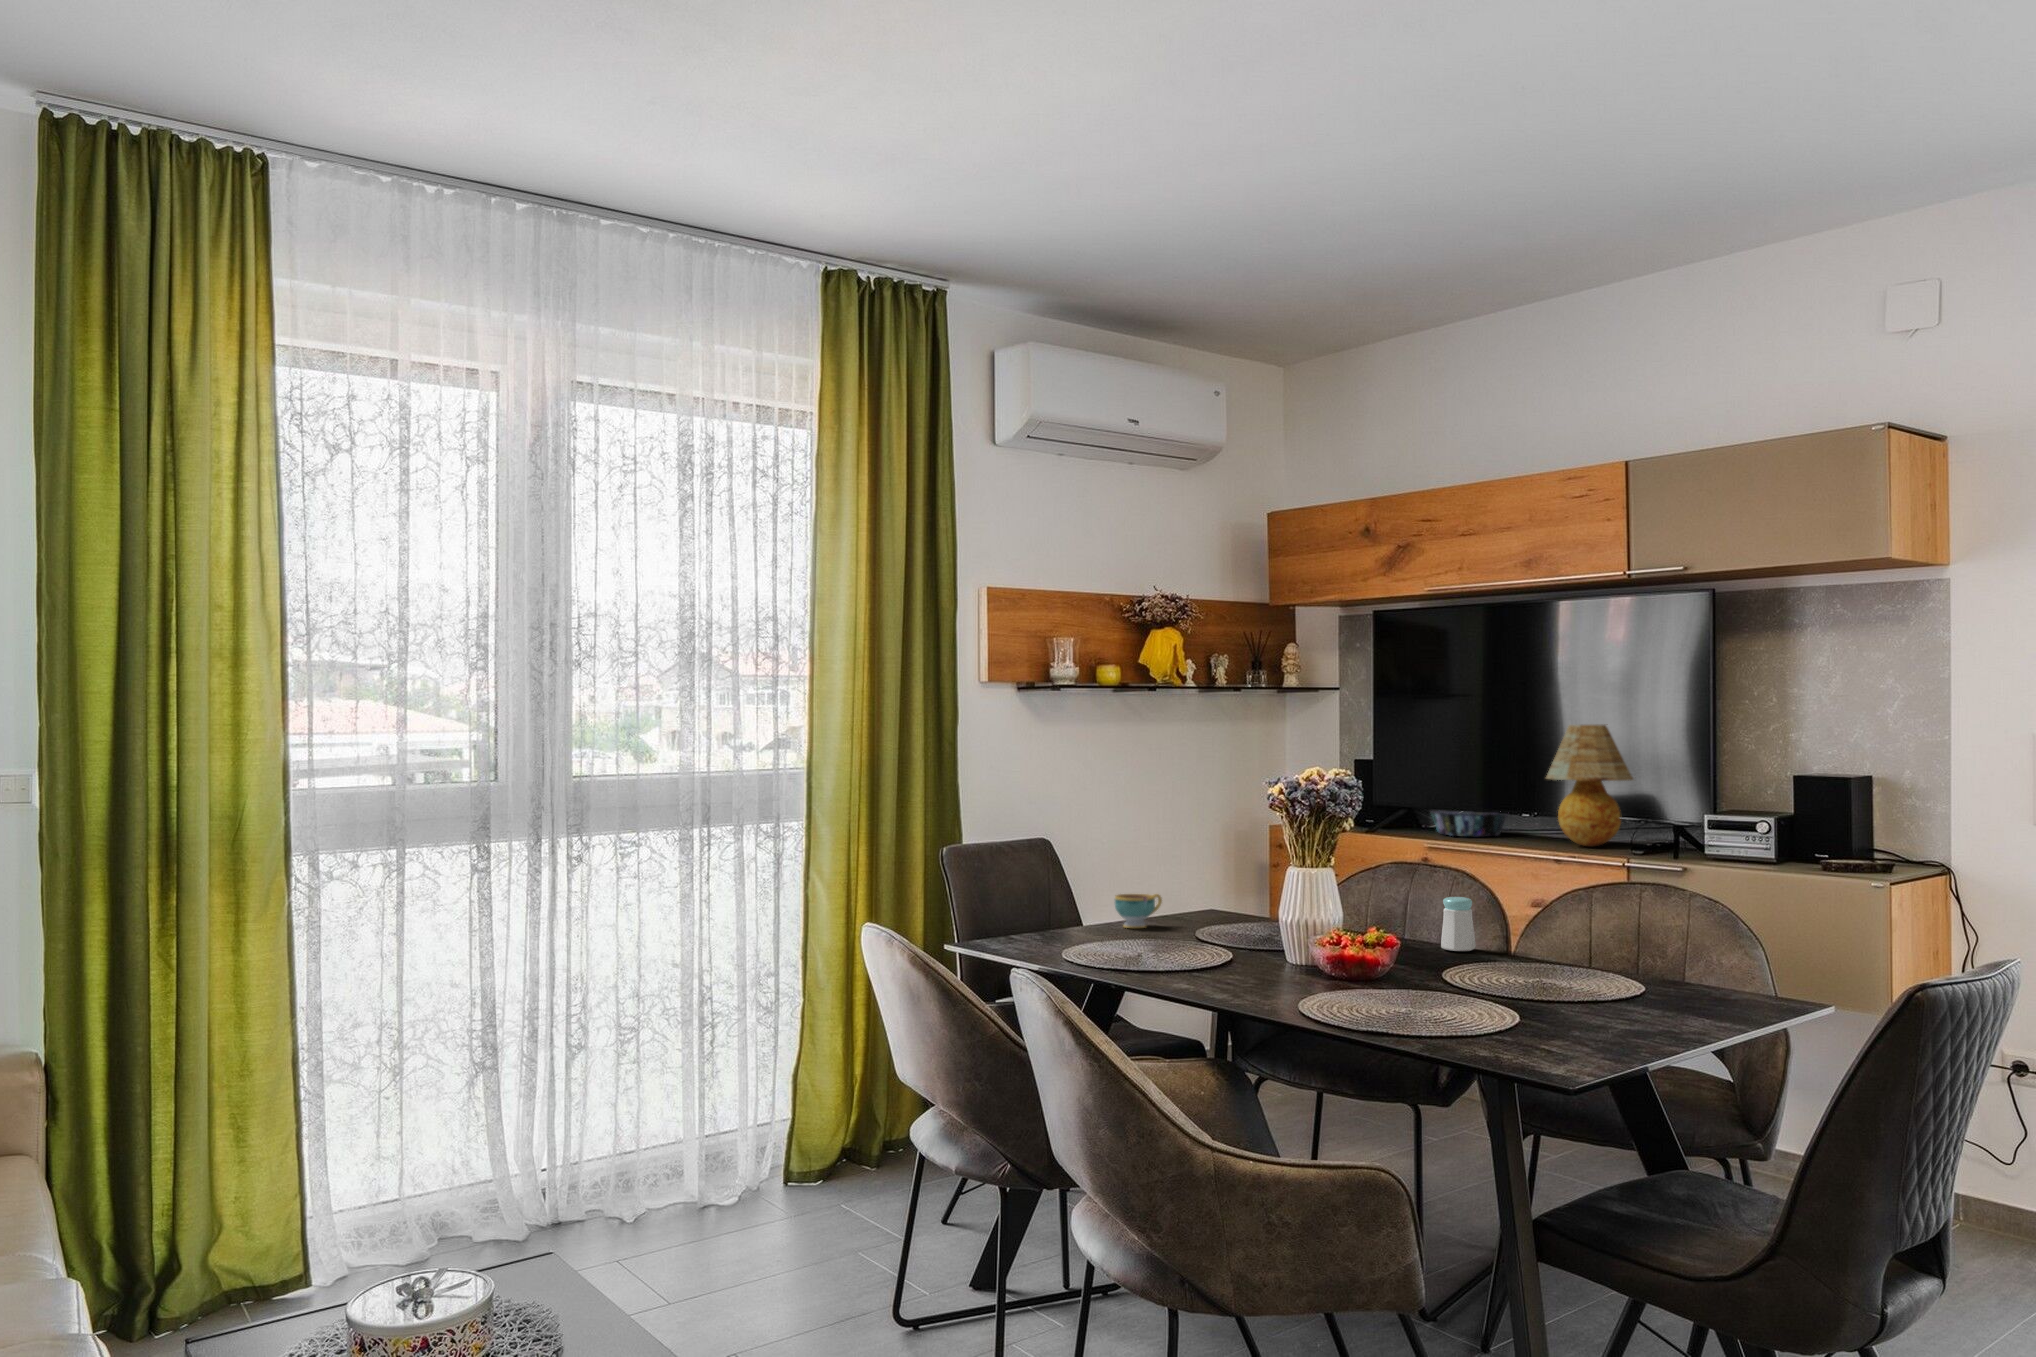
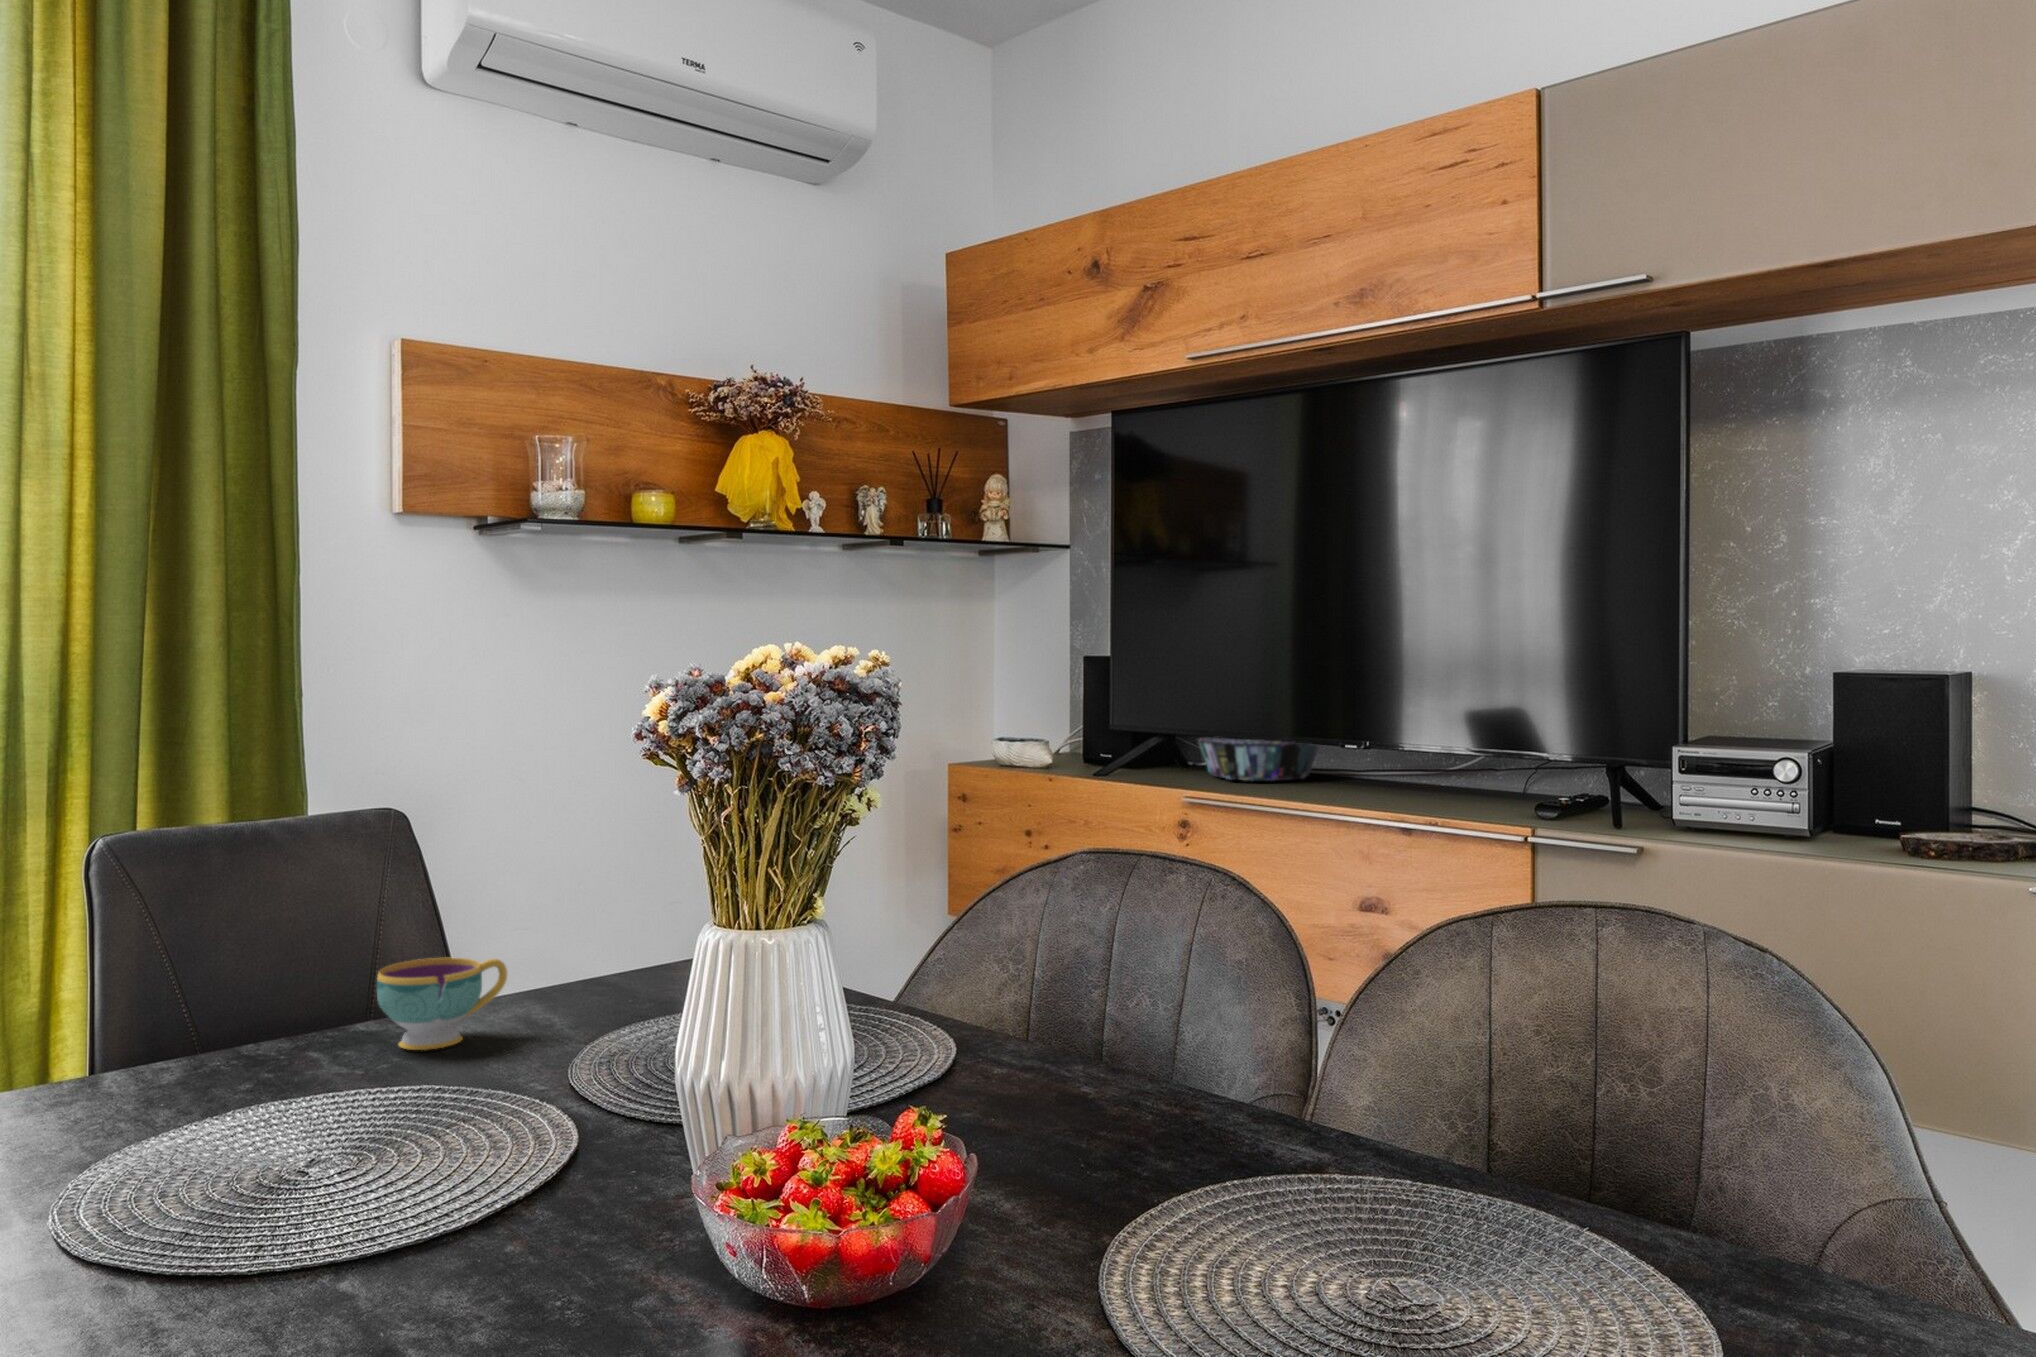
table lamp: present [1546,725,1633,846] -> none [1384,587,1538,799]
salt shaker: present [1441,897,1475,951] -> none [1130,988,1220,1143]

